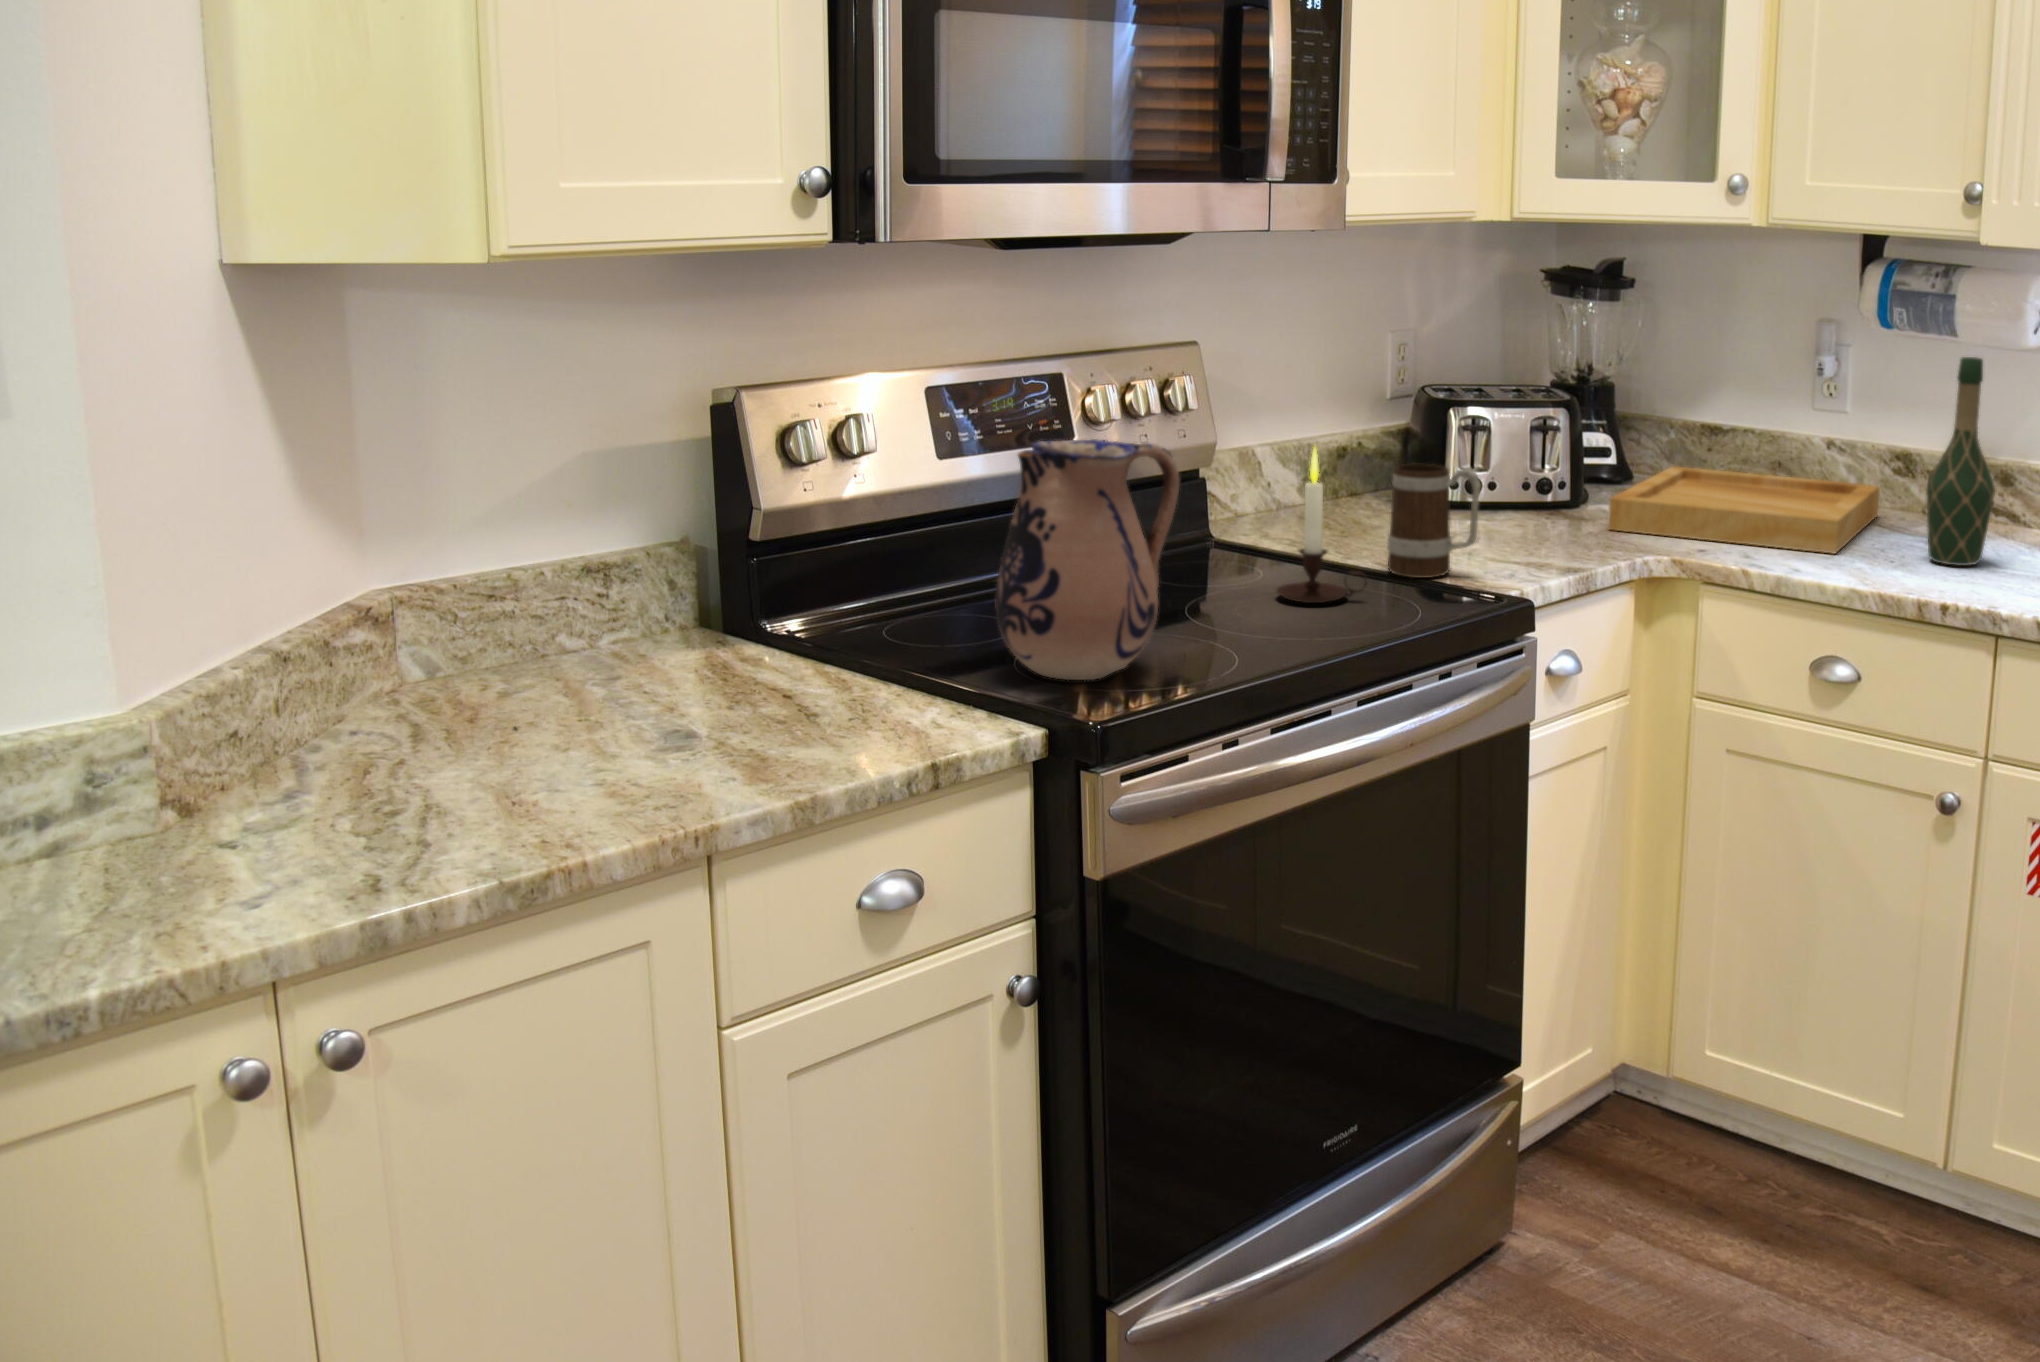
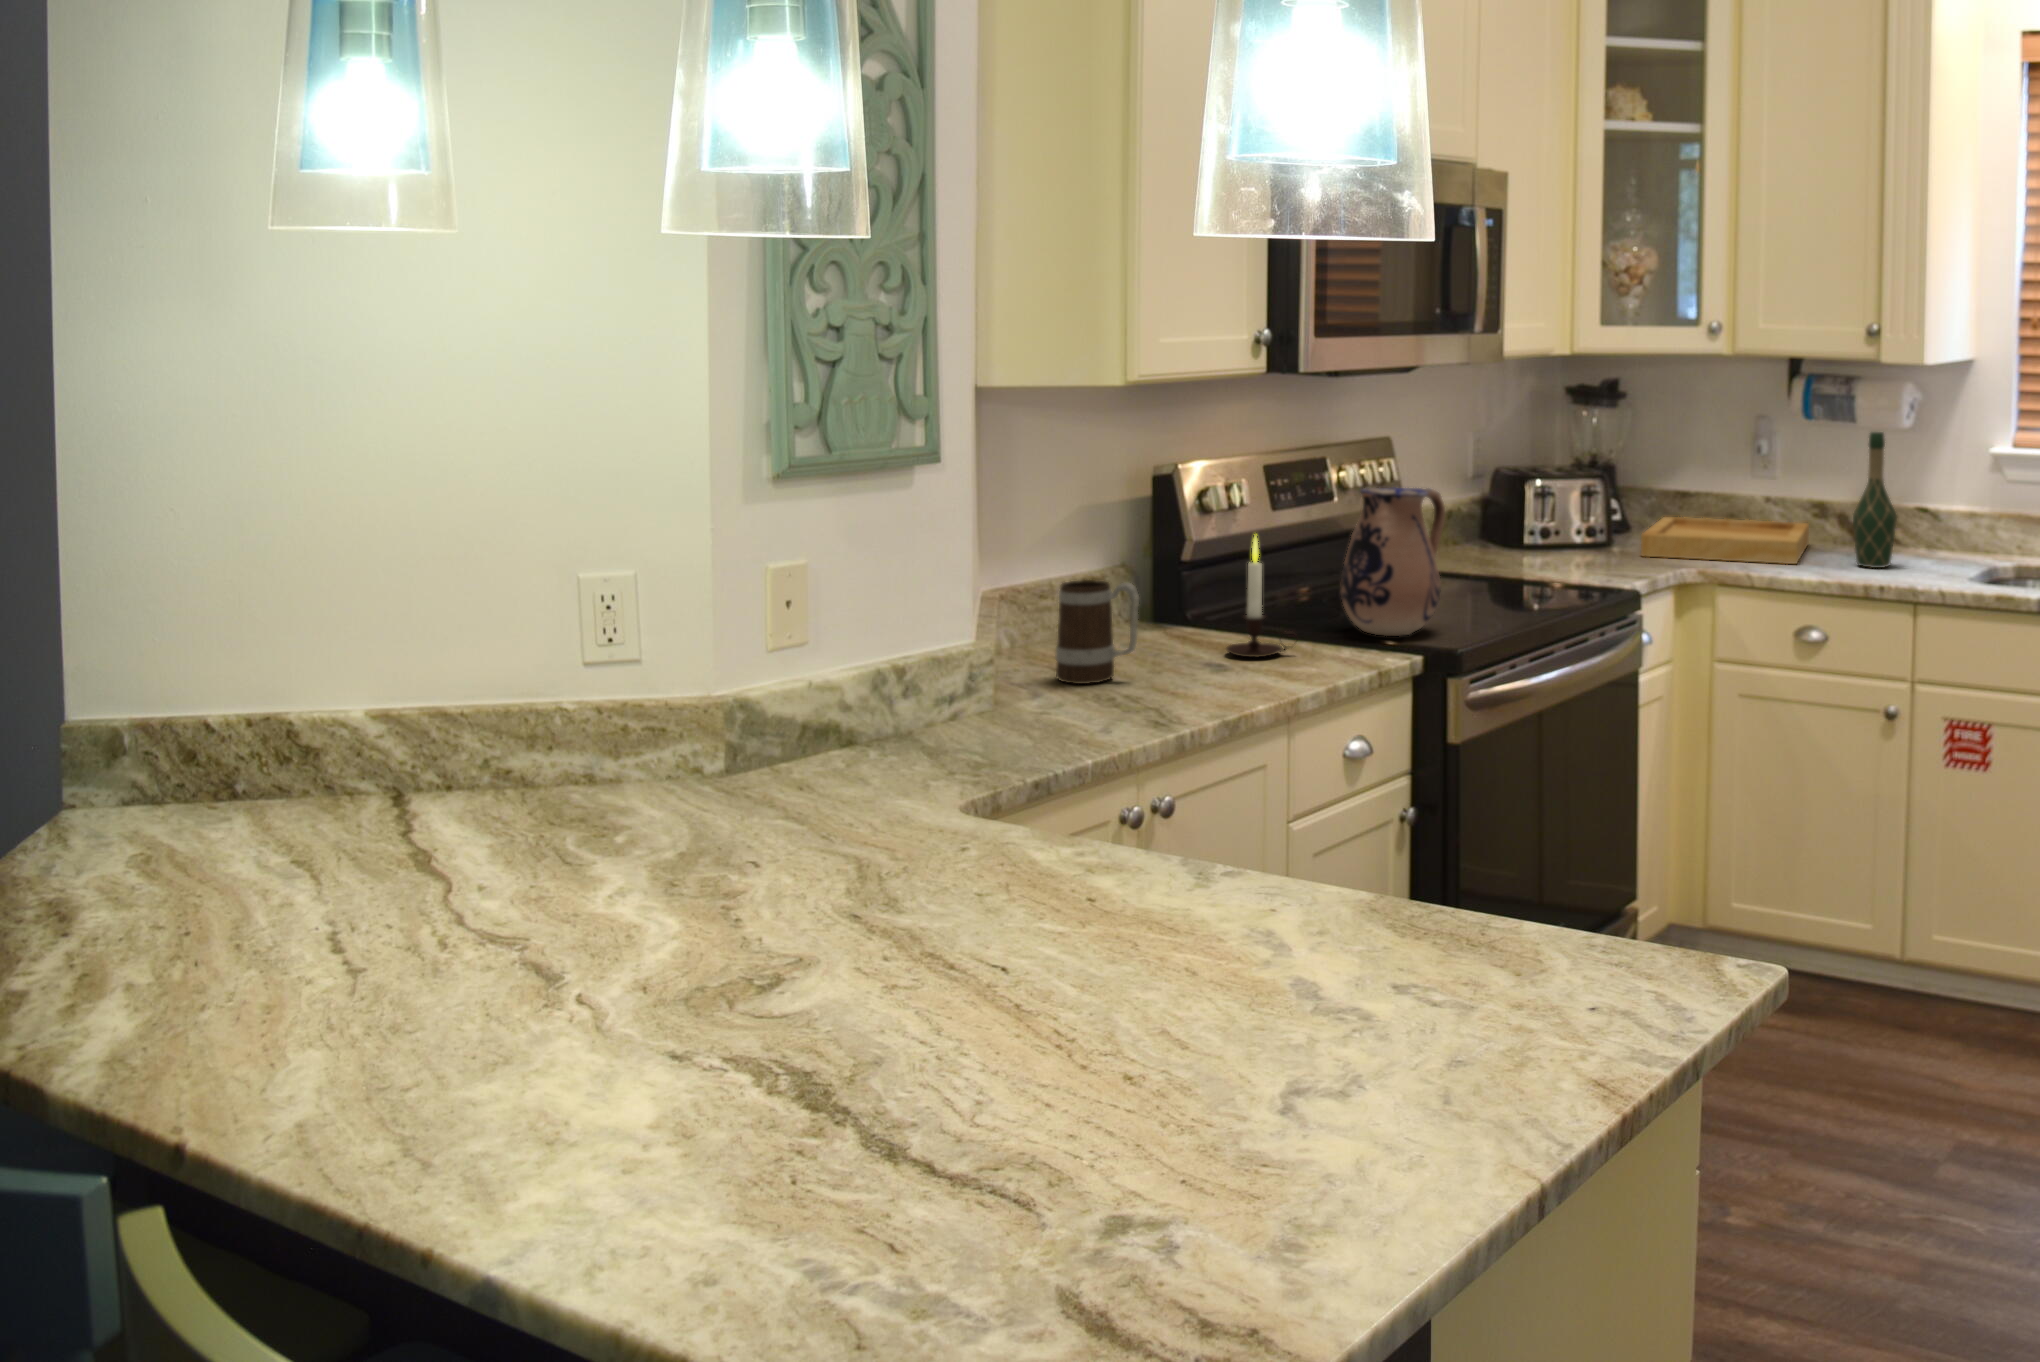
candle: present [1277,448,1365,603] -> present [1226,536,1292,657]
mug: present [1387,464,1481,578] -> present [1055,580,1139,684]

